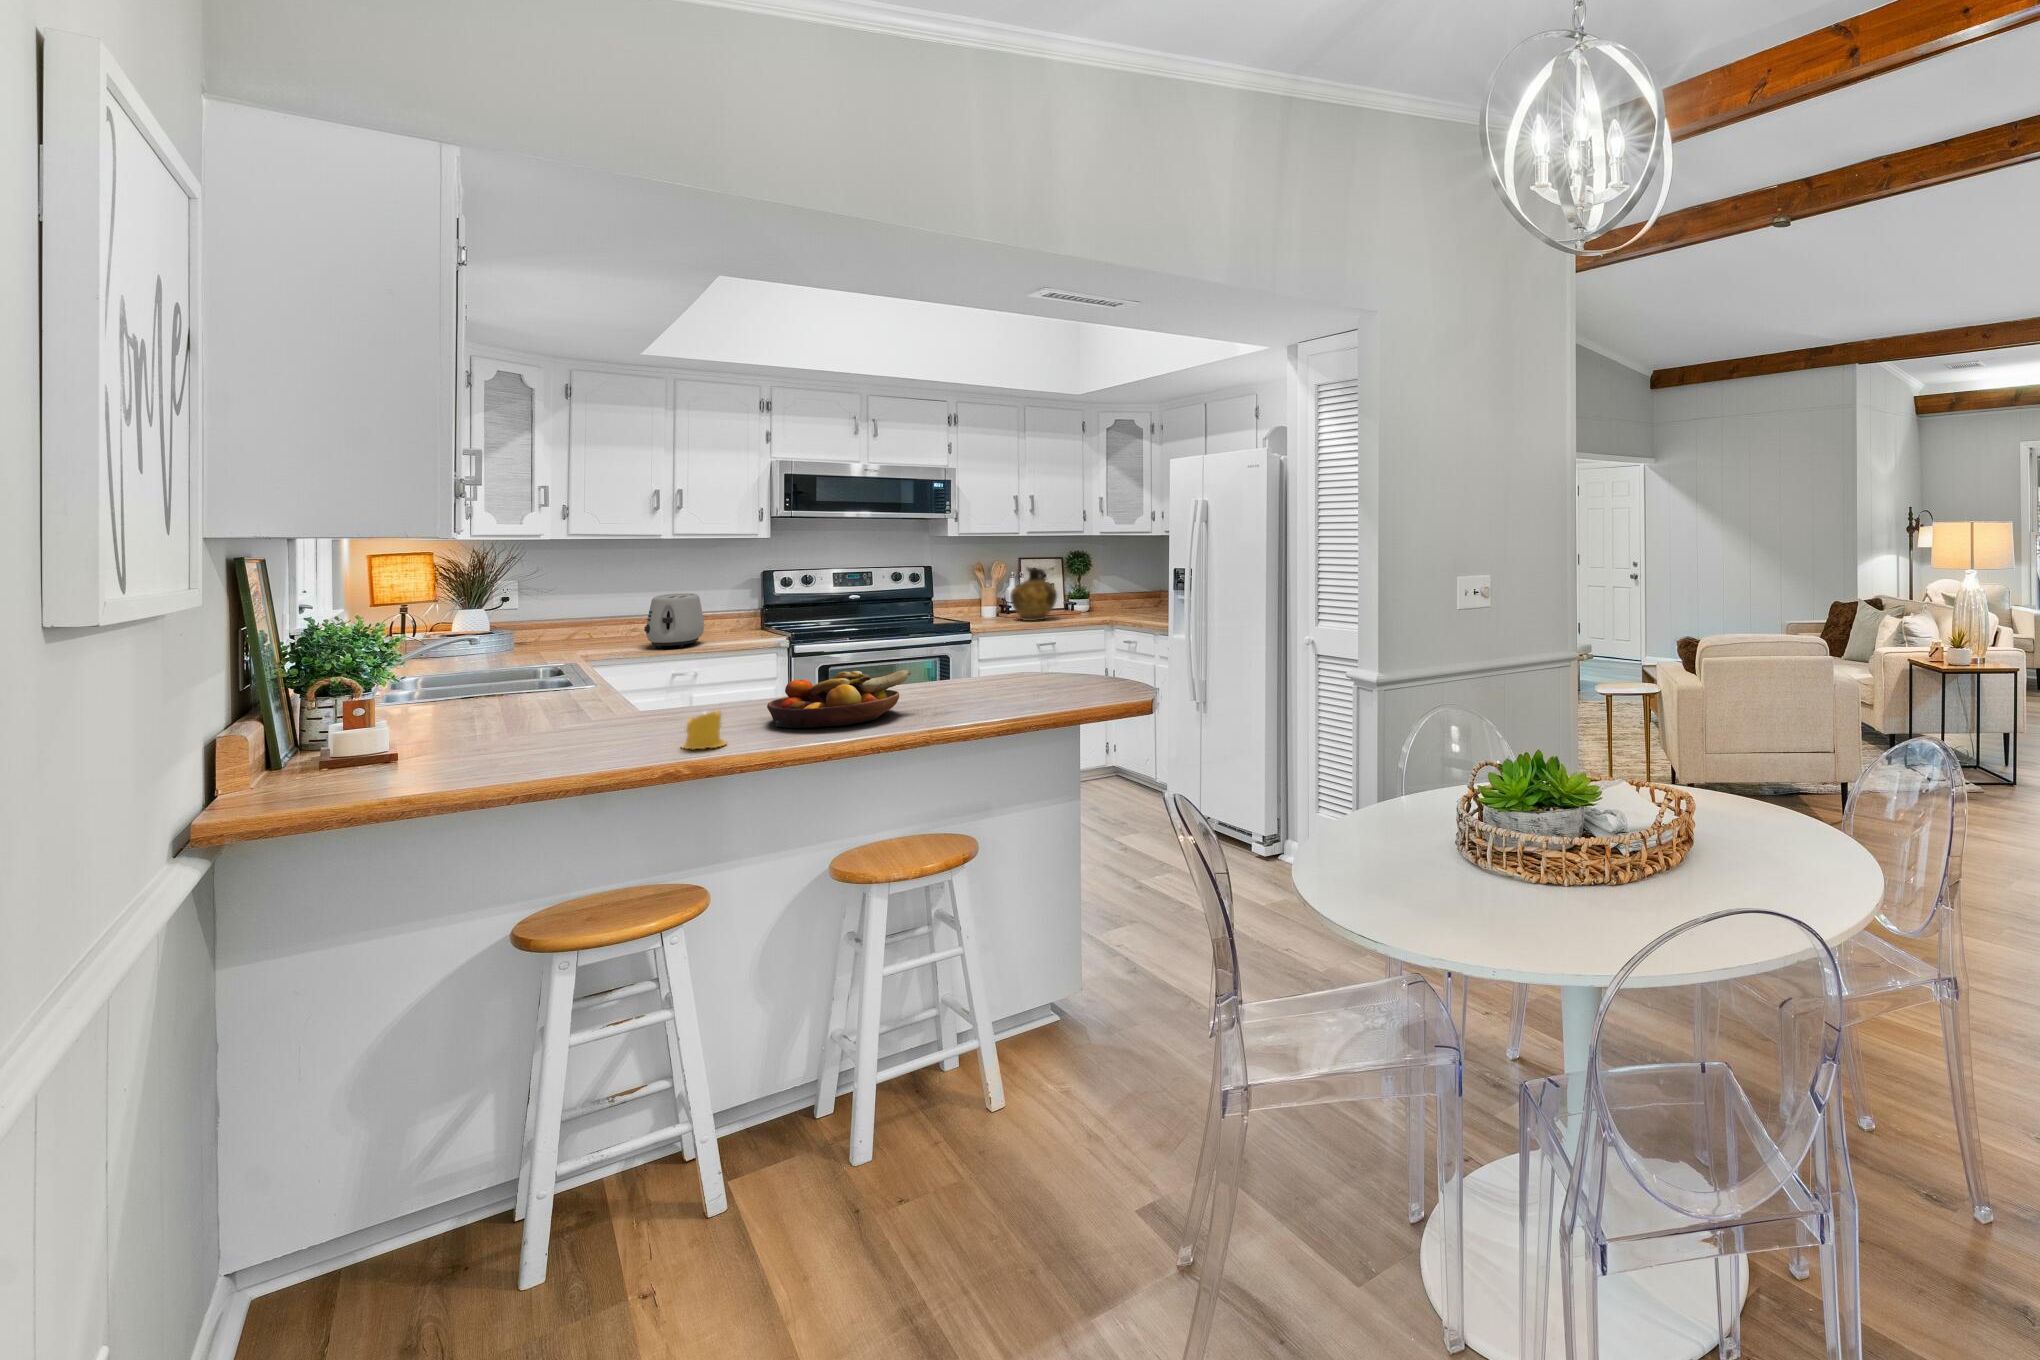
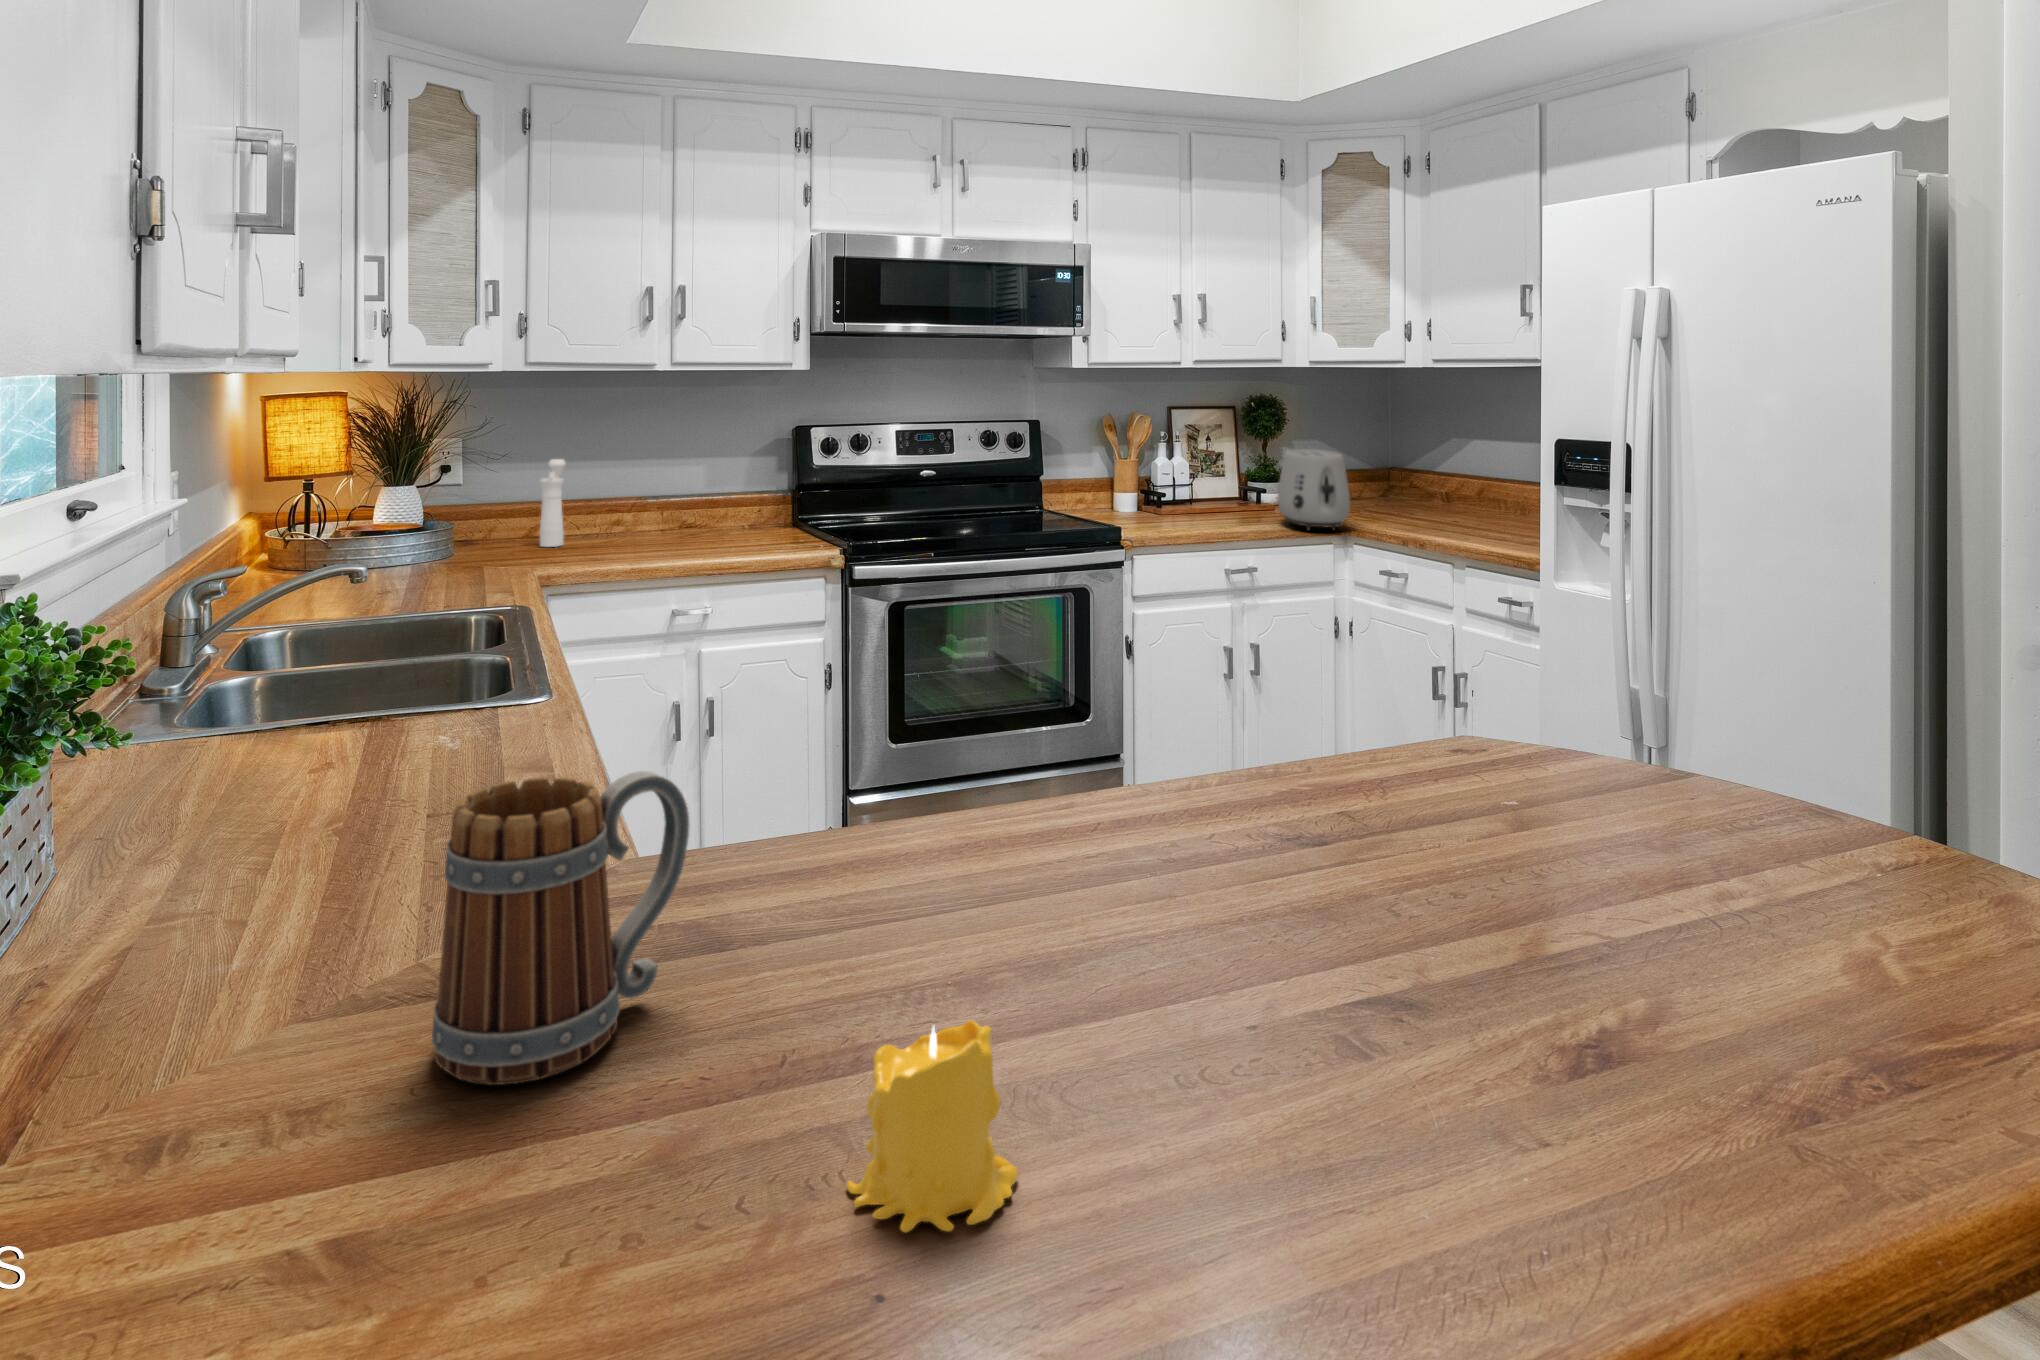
ceramic jug: present [1010,568,1057,621] -> none [1169,422,1246,519]
pepper mill: none [575,592,595,644] -> present [540,459,565,547]
toaster: present [644,593,704,648] -> present [1278,449,1350,531]
mug: none [559,669,643,742] -> present [432,771,689,1085]
fruit bowl: present [767,670,911,728] -> none [1061,776,1477,1040]

